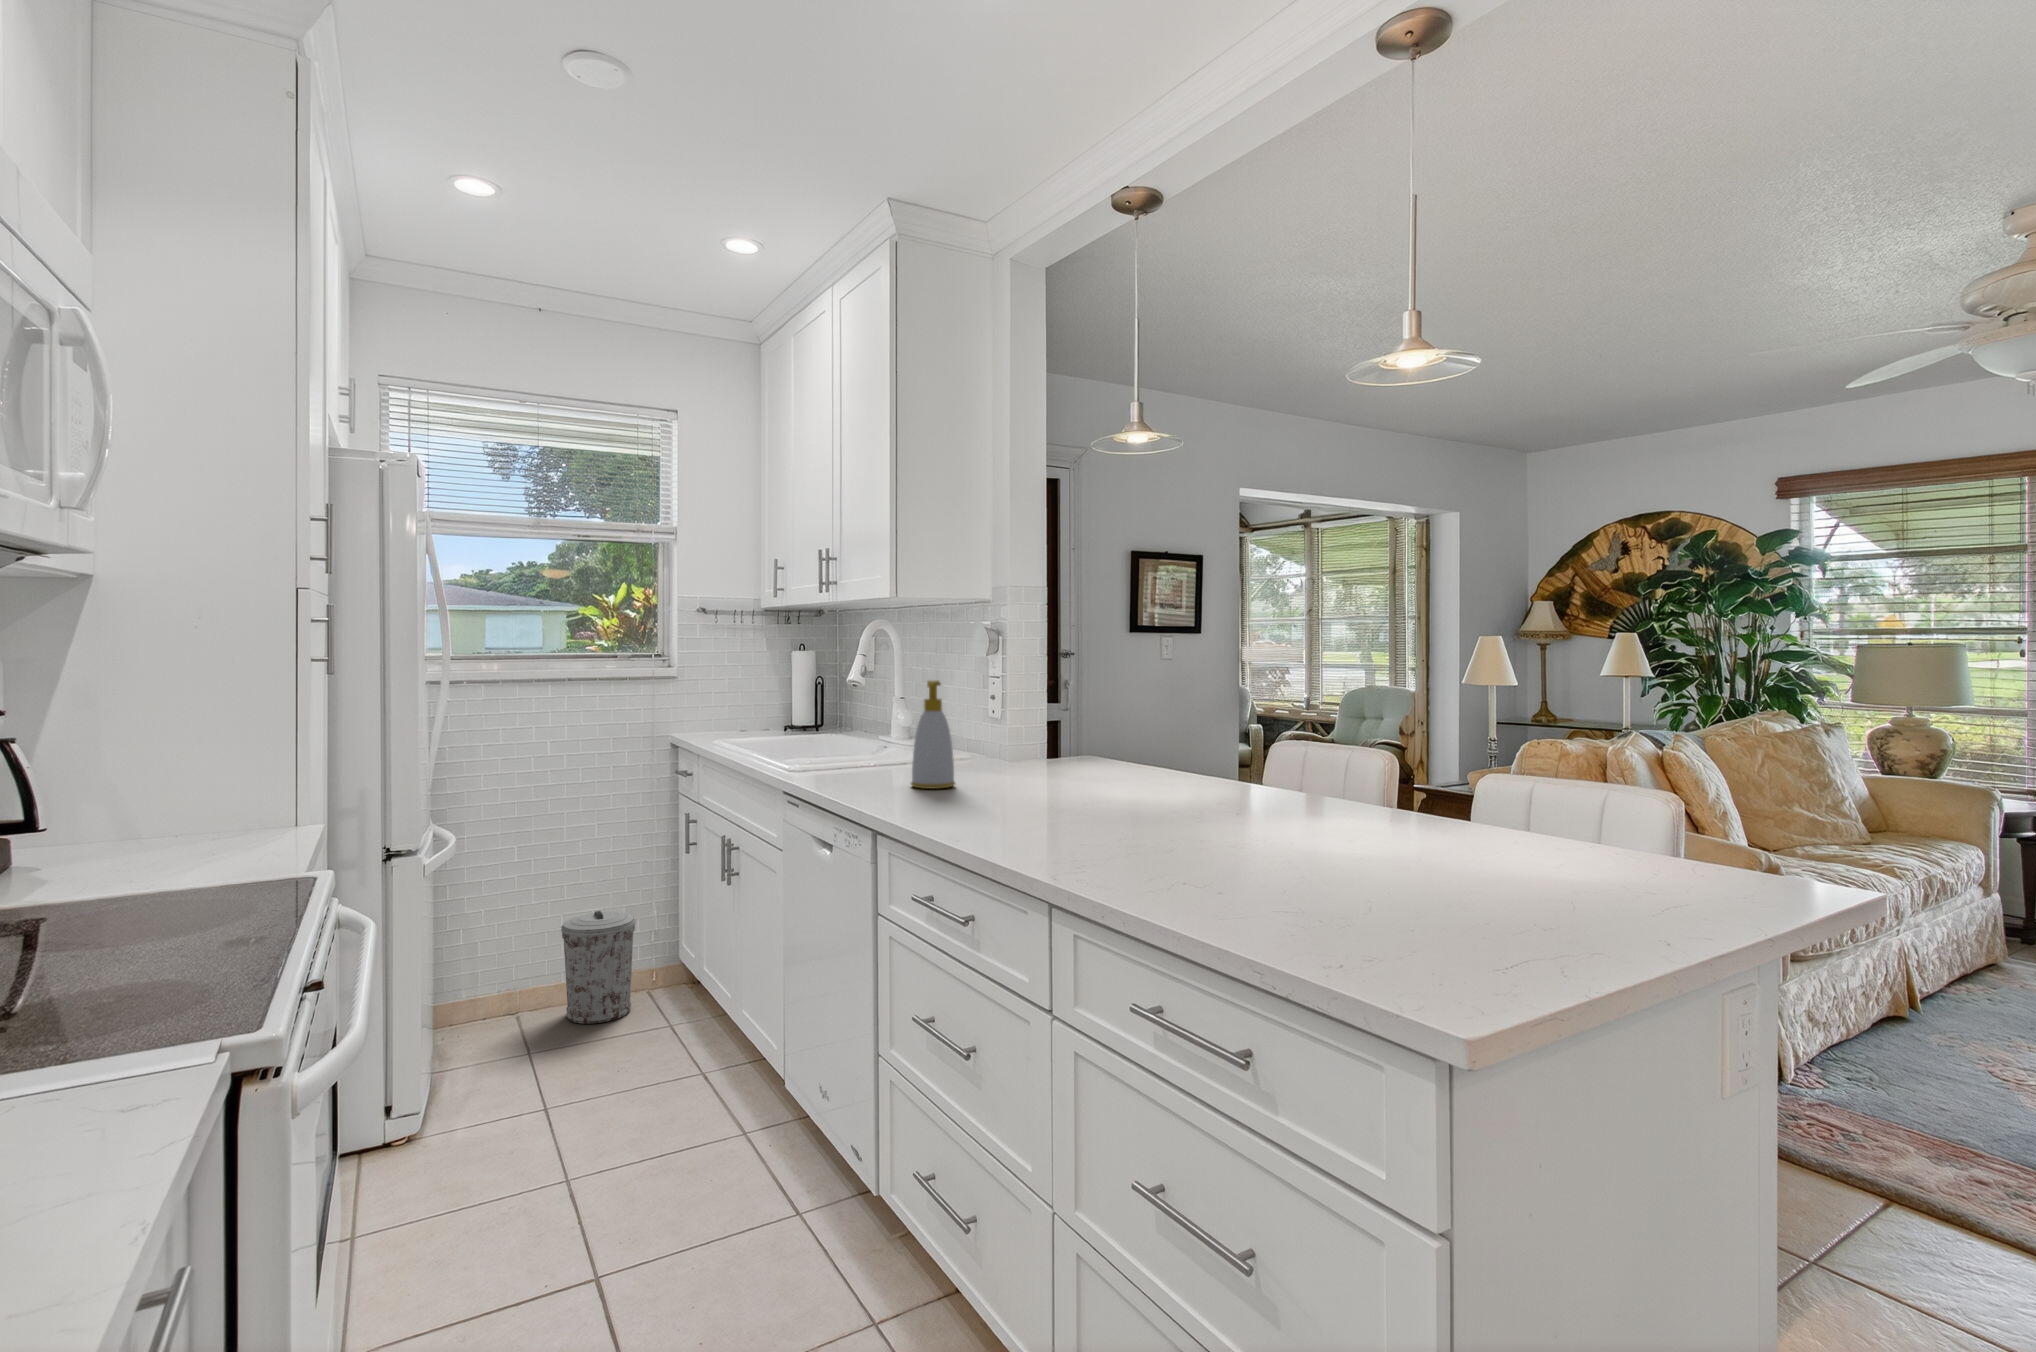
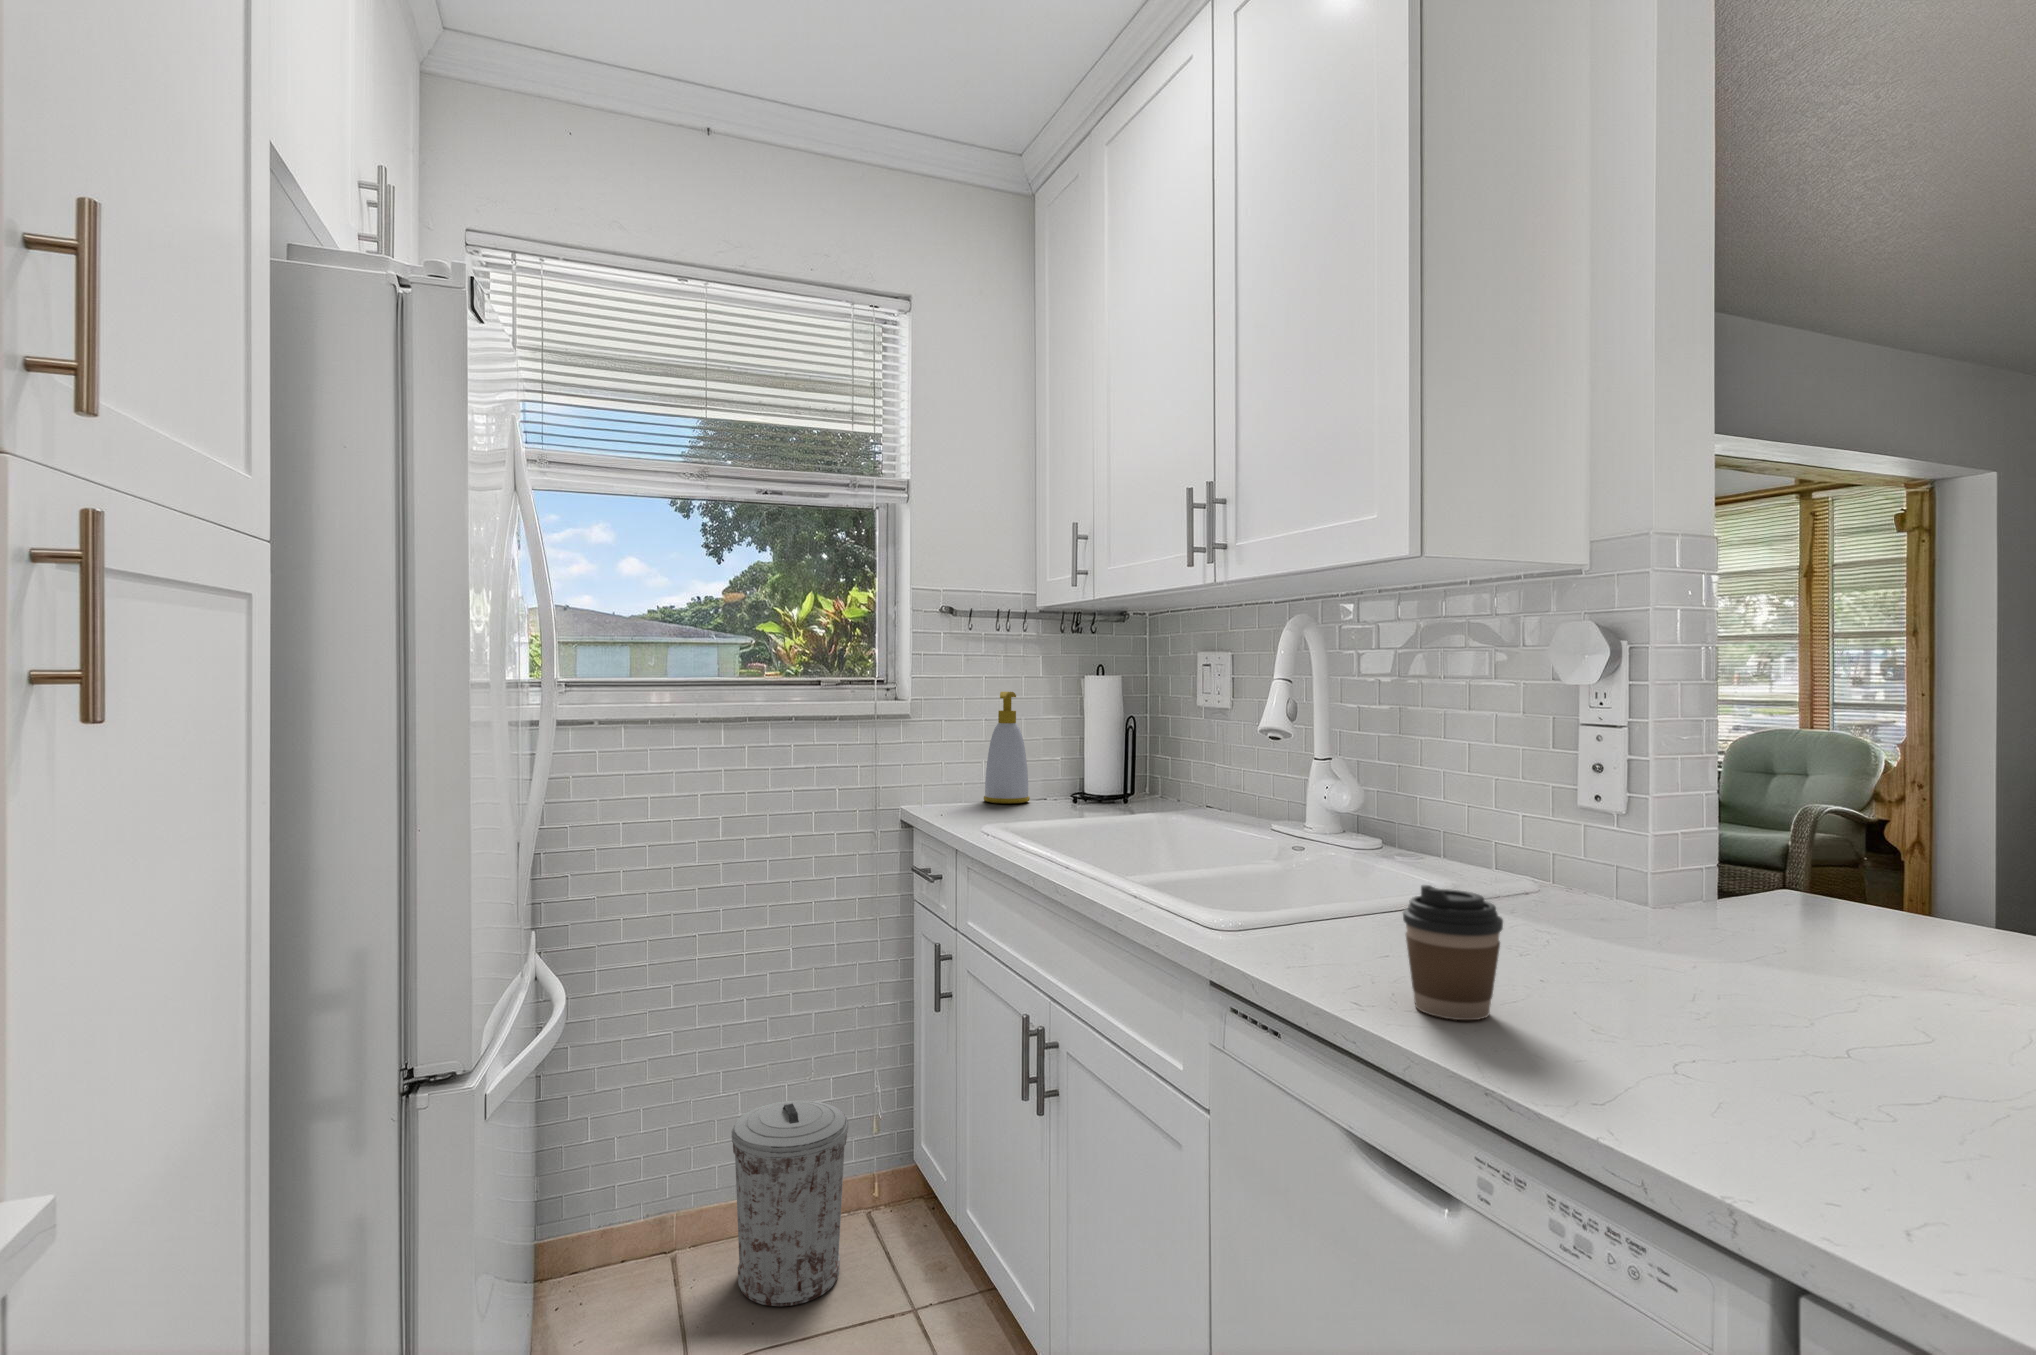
soap bottle: present [911,680,955,789] -> present [984,692,1030,804]
coffee cup: none [836,737,874,787] -> present [1403,885,1503,1020]

